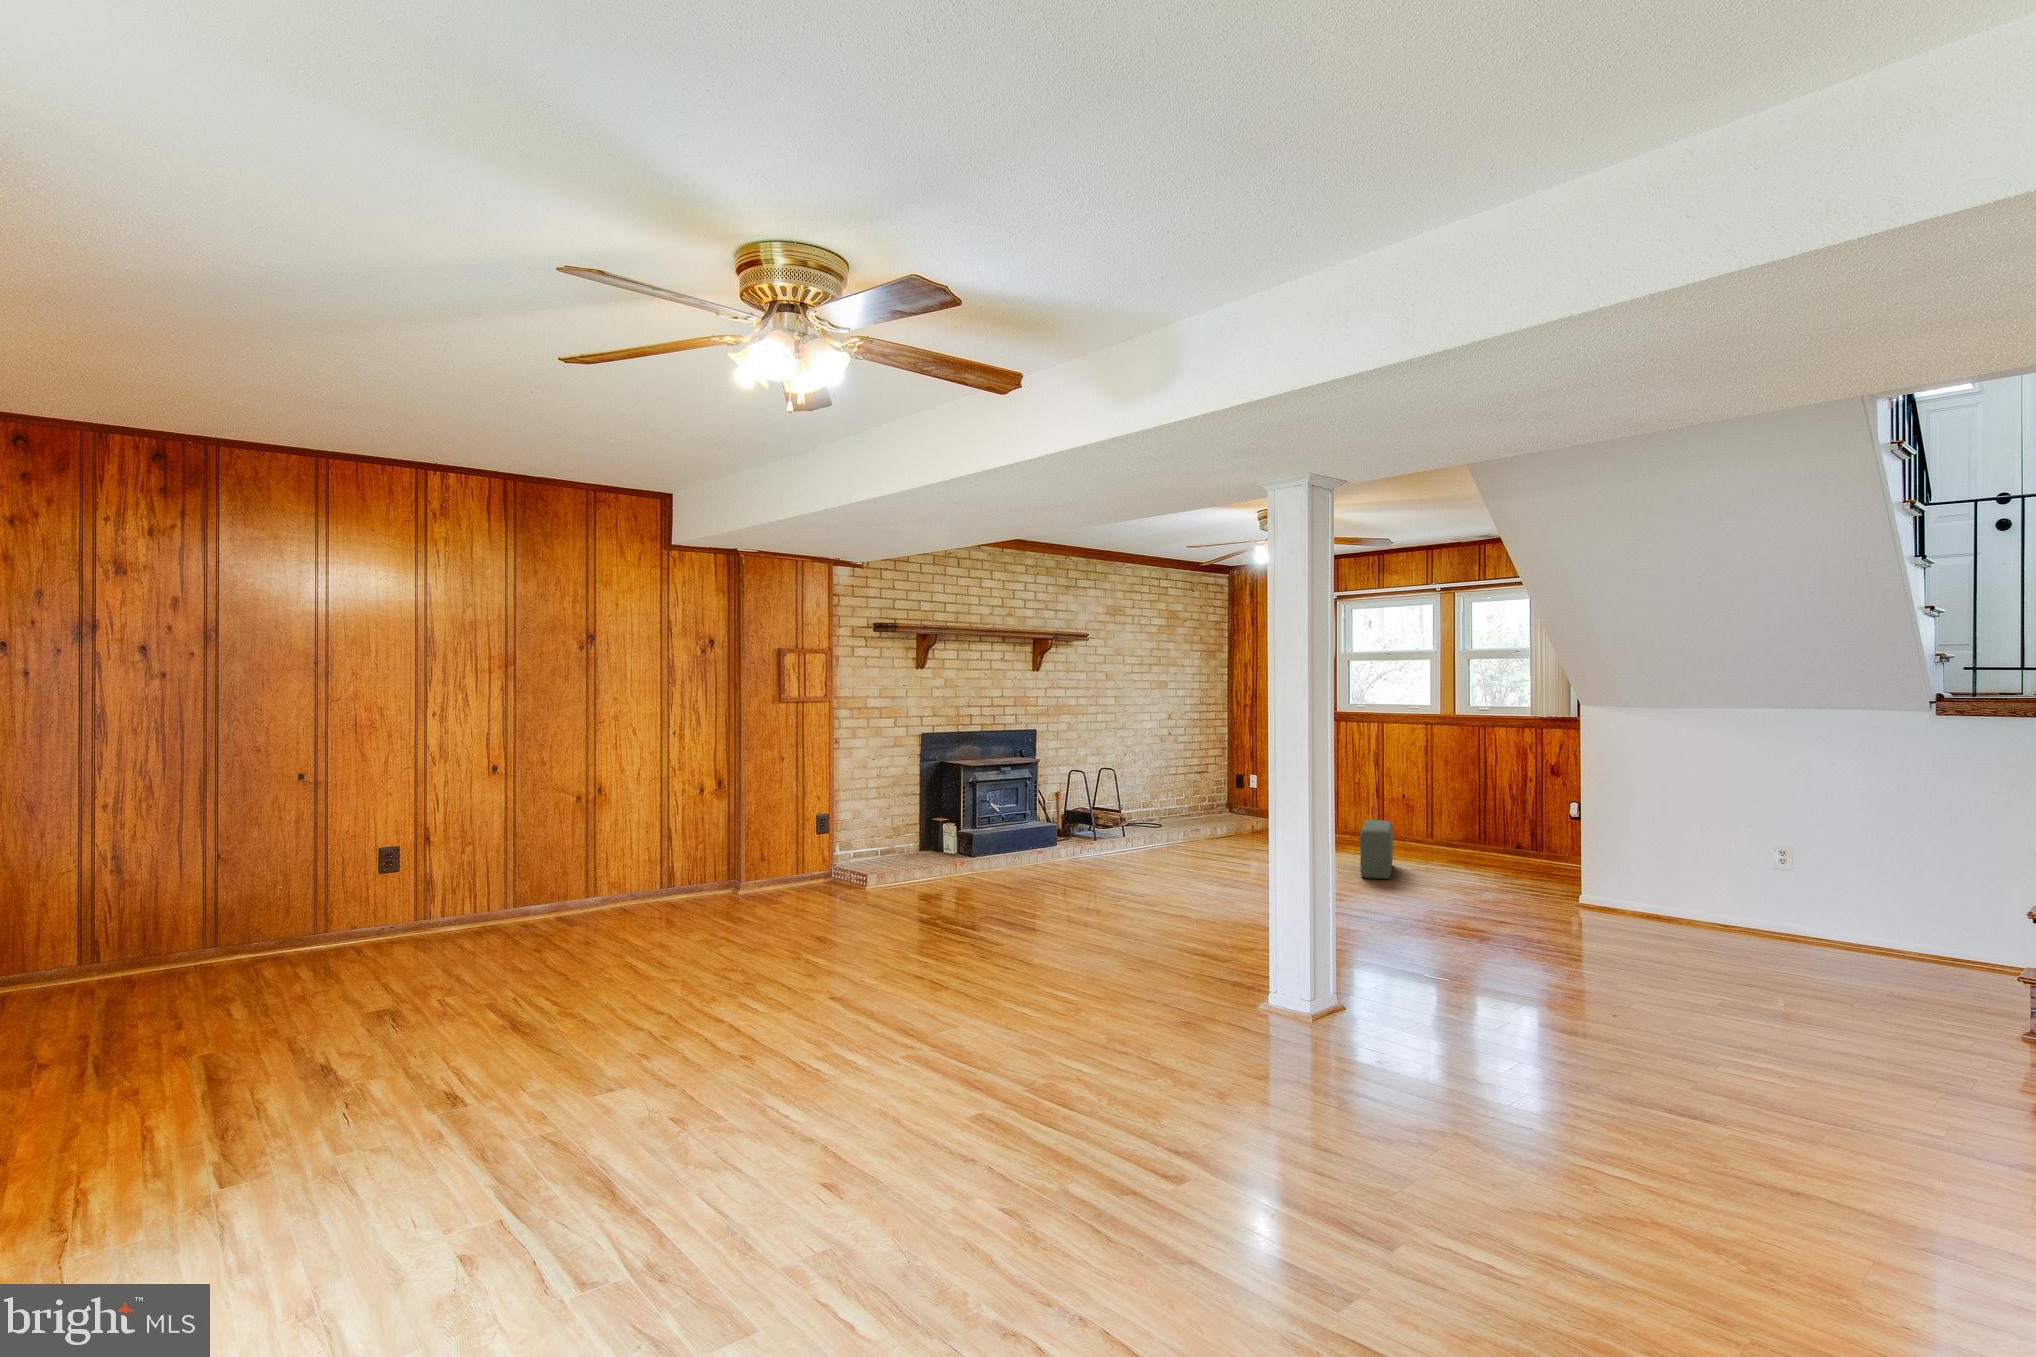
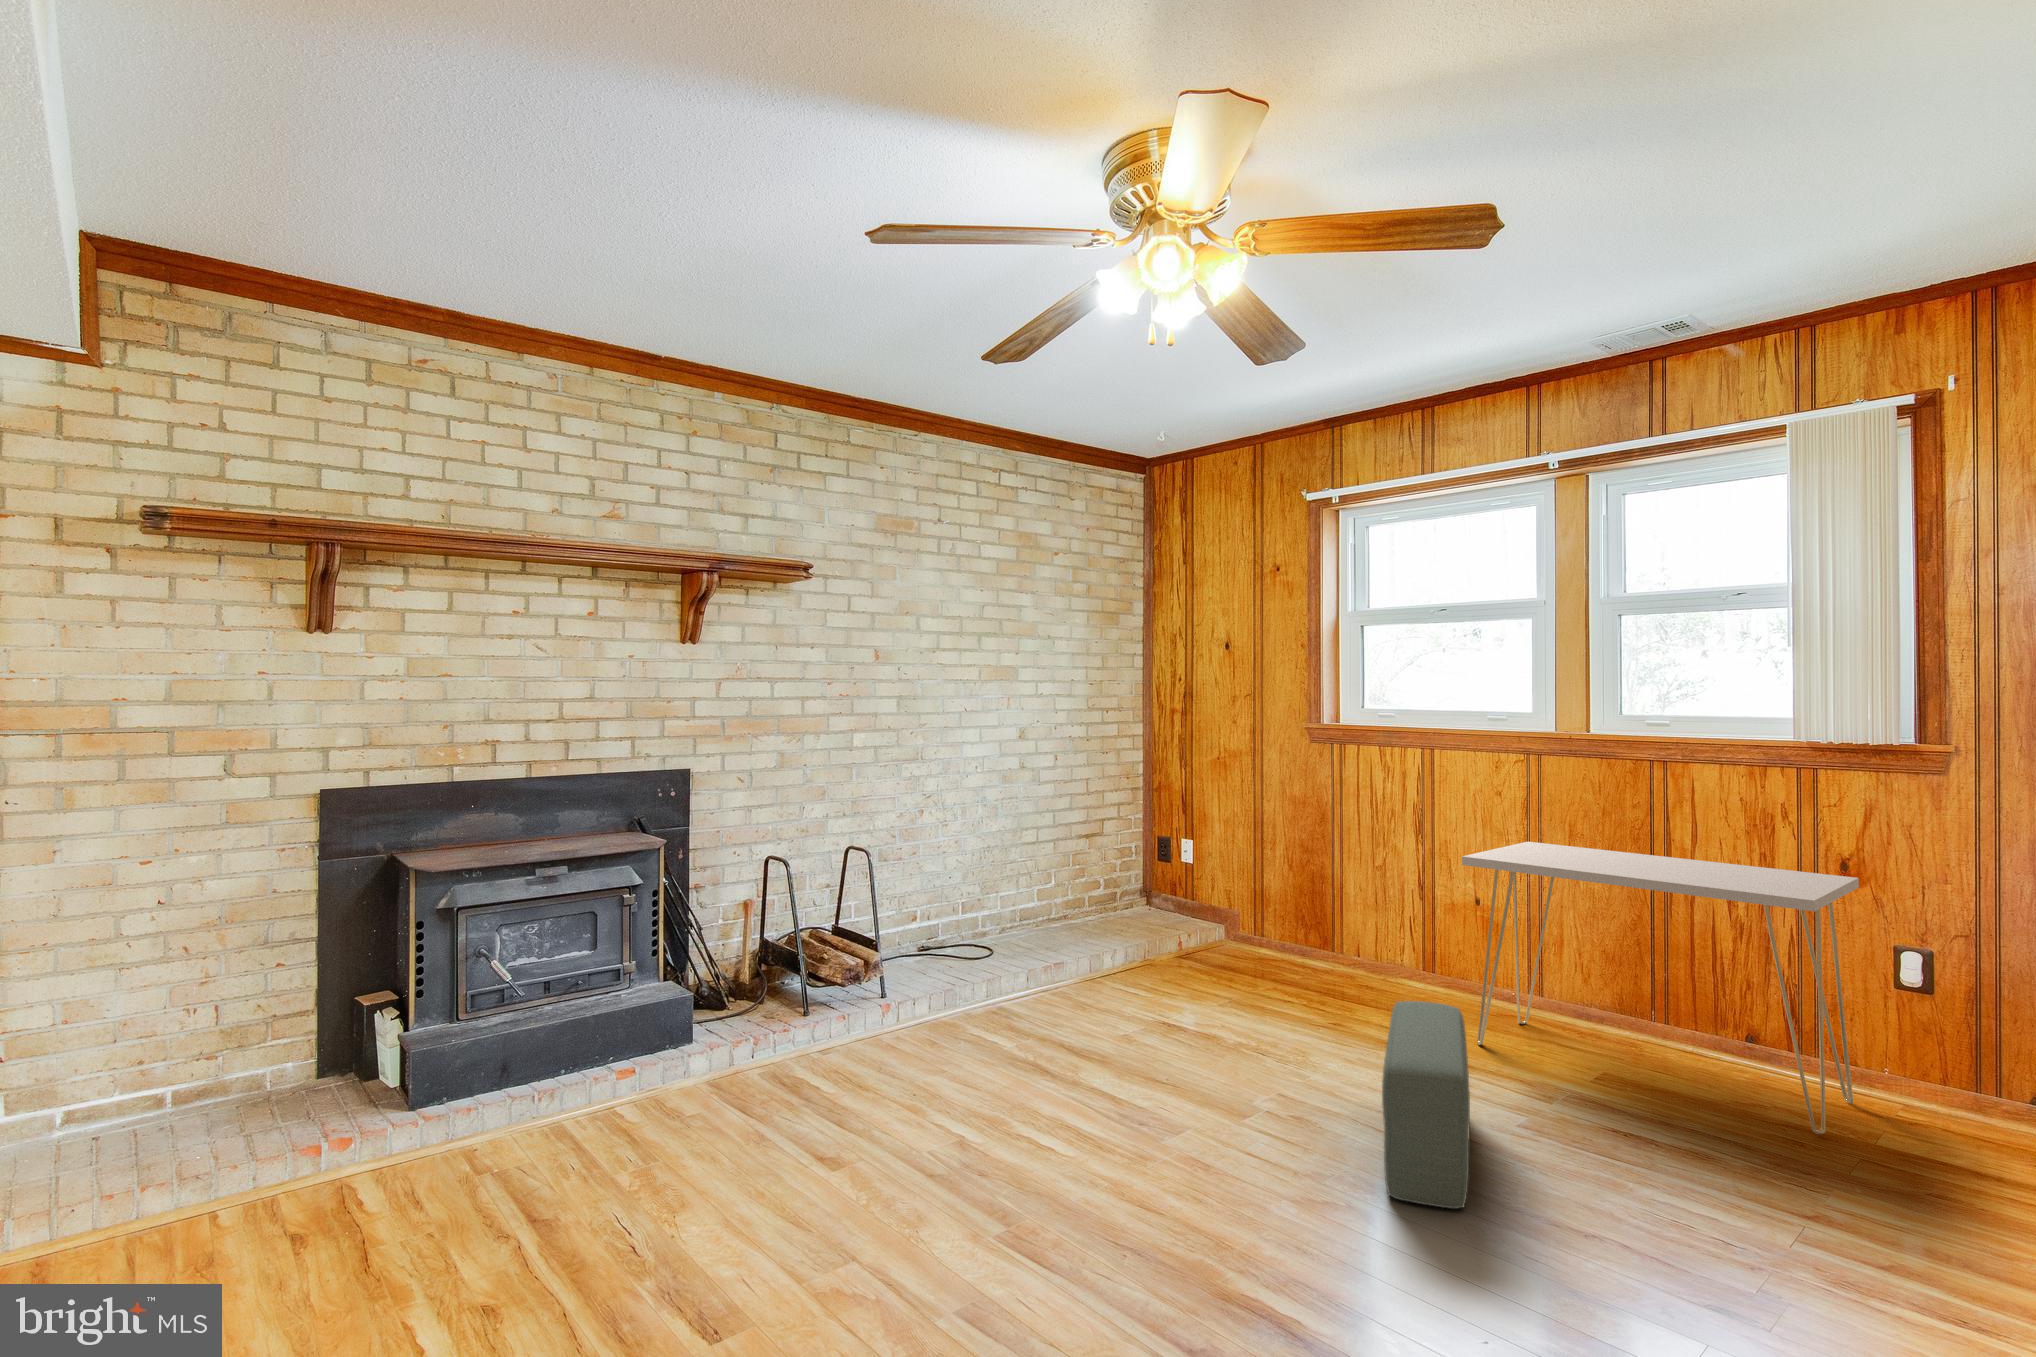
console table: none [1395,765,1555,868] -> present [1462,842,1859,1134]

